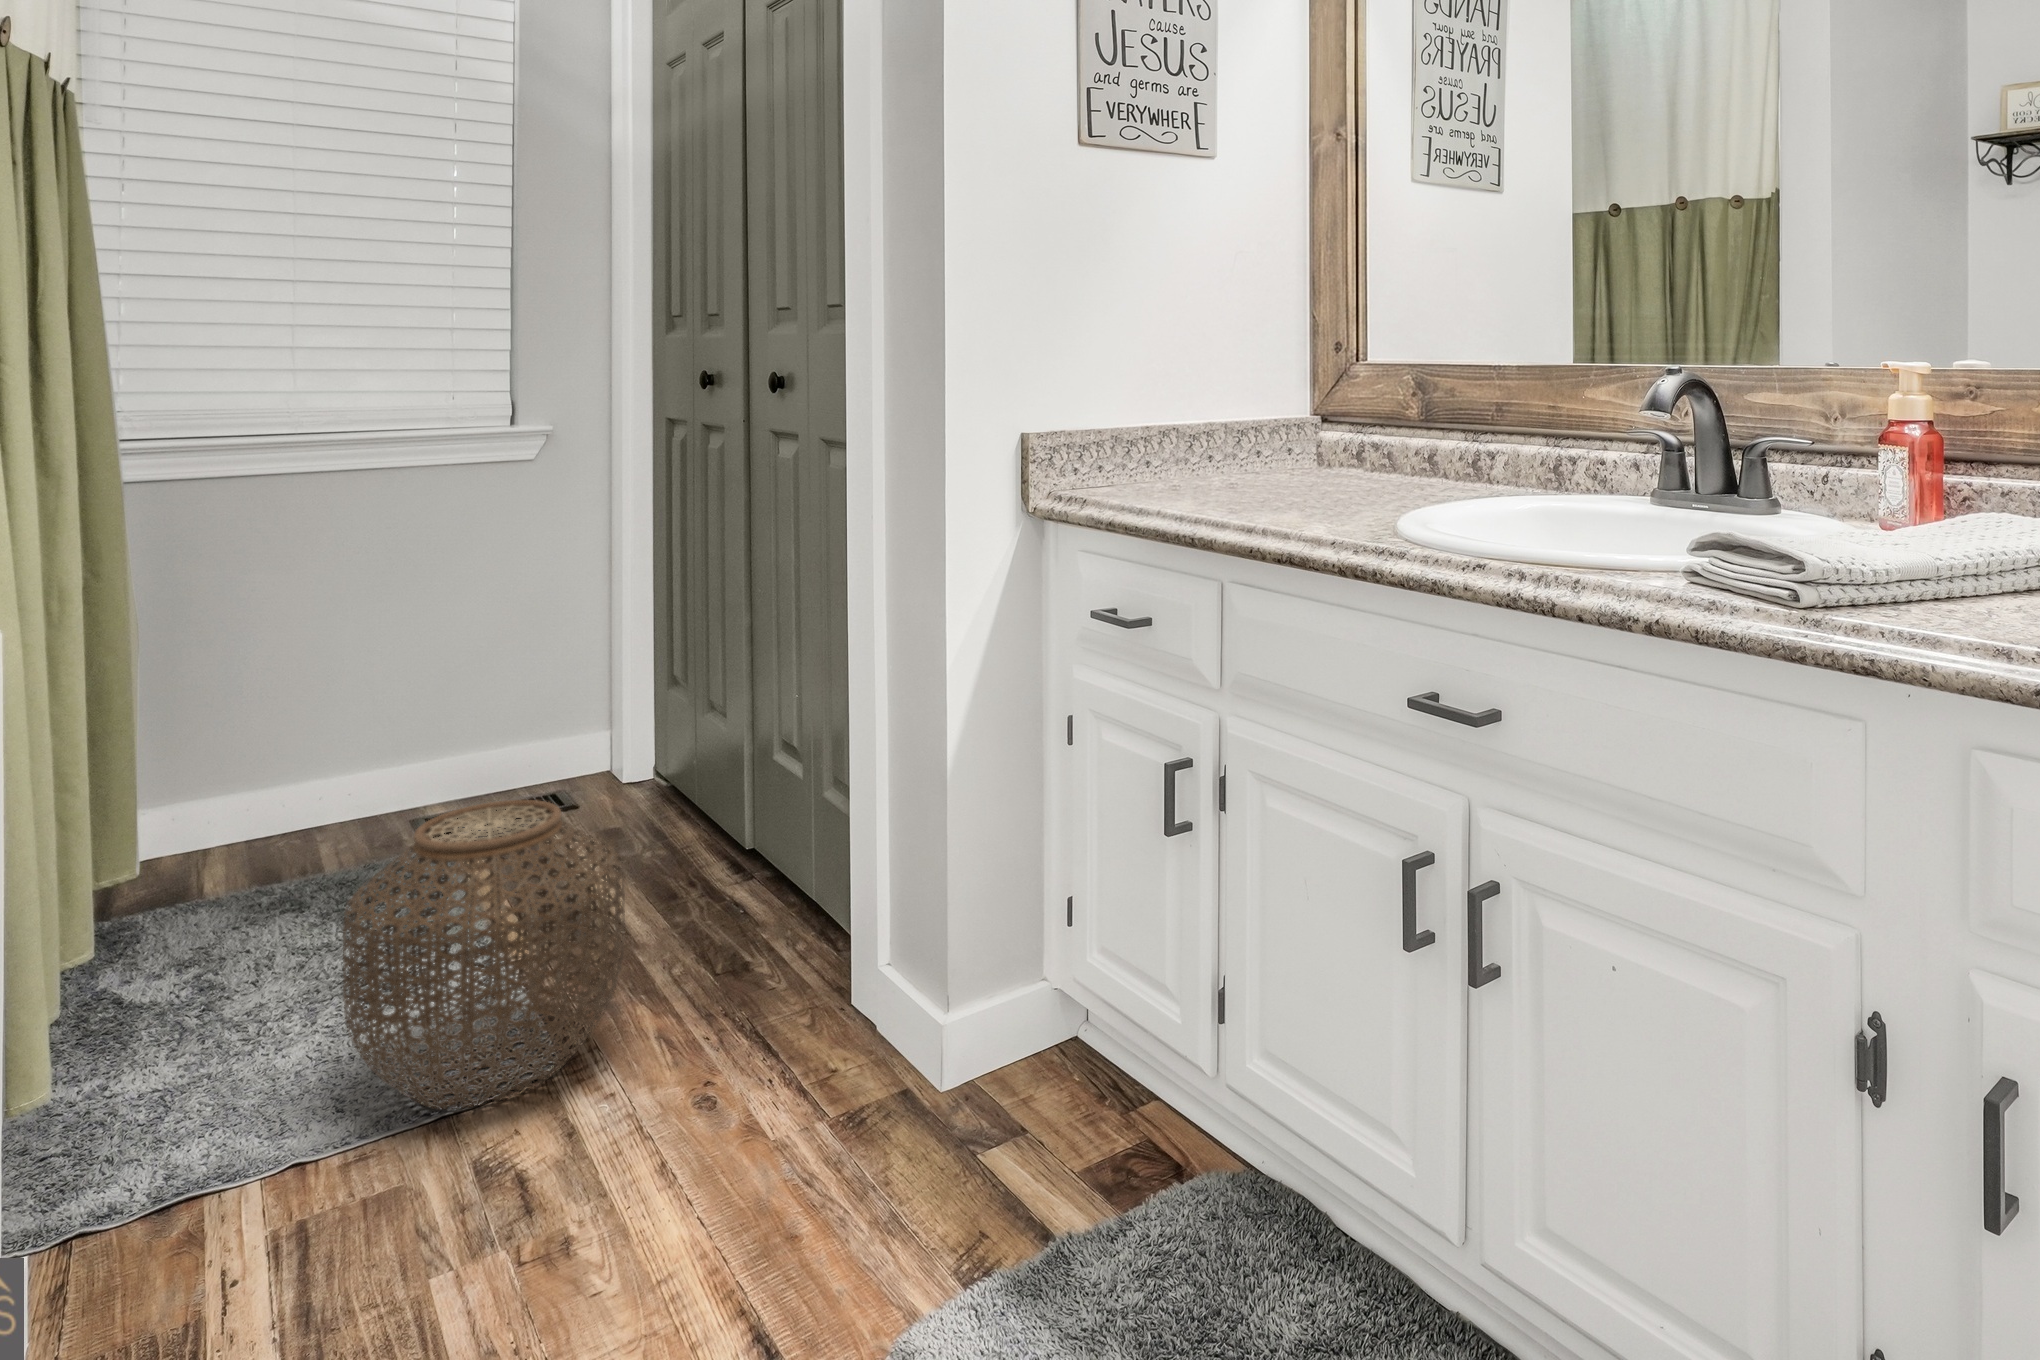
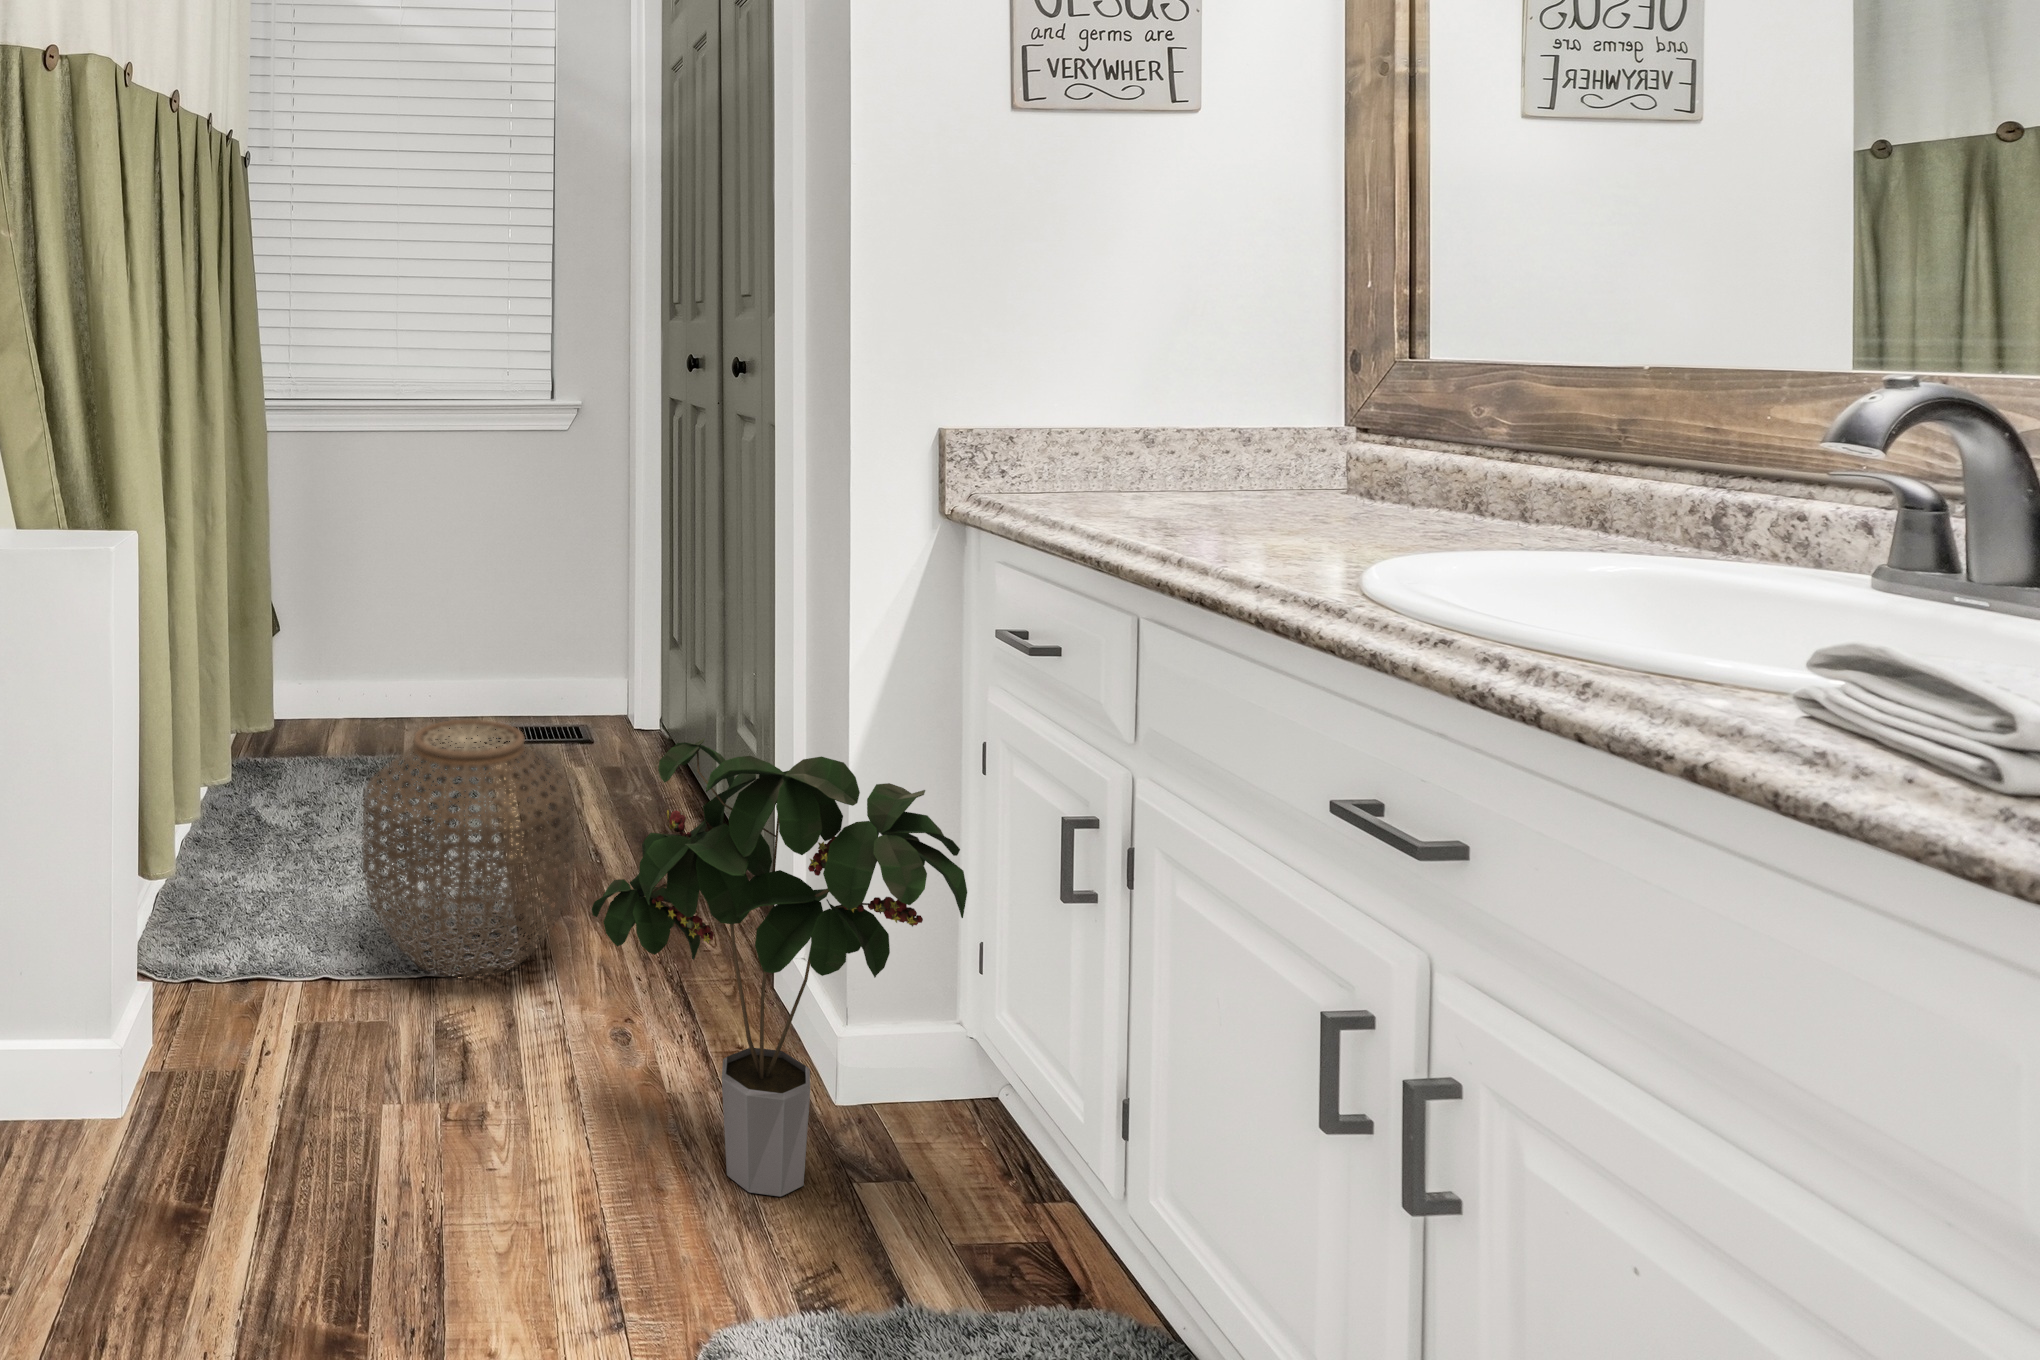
potted plant: none [691,756,1079,1202] -> present [592,738,967,1197]

